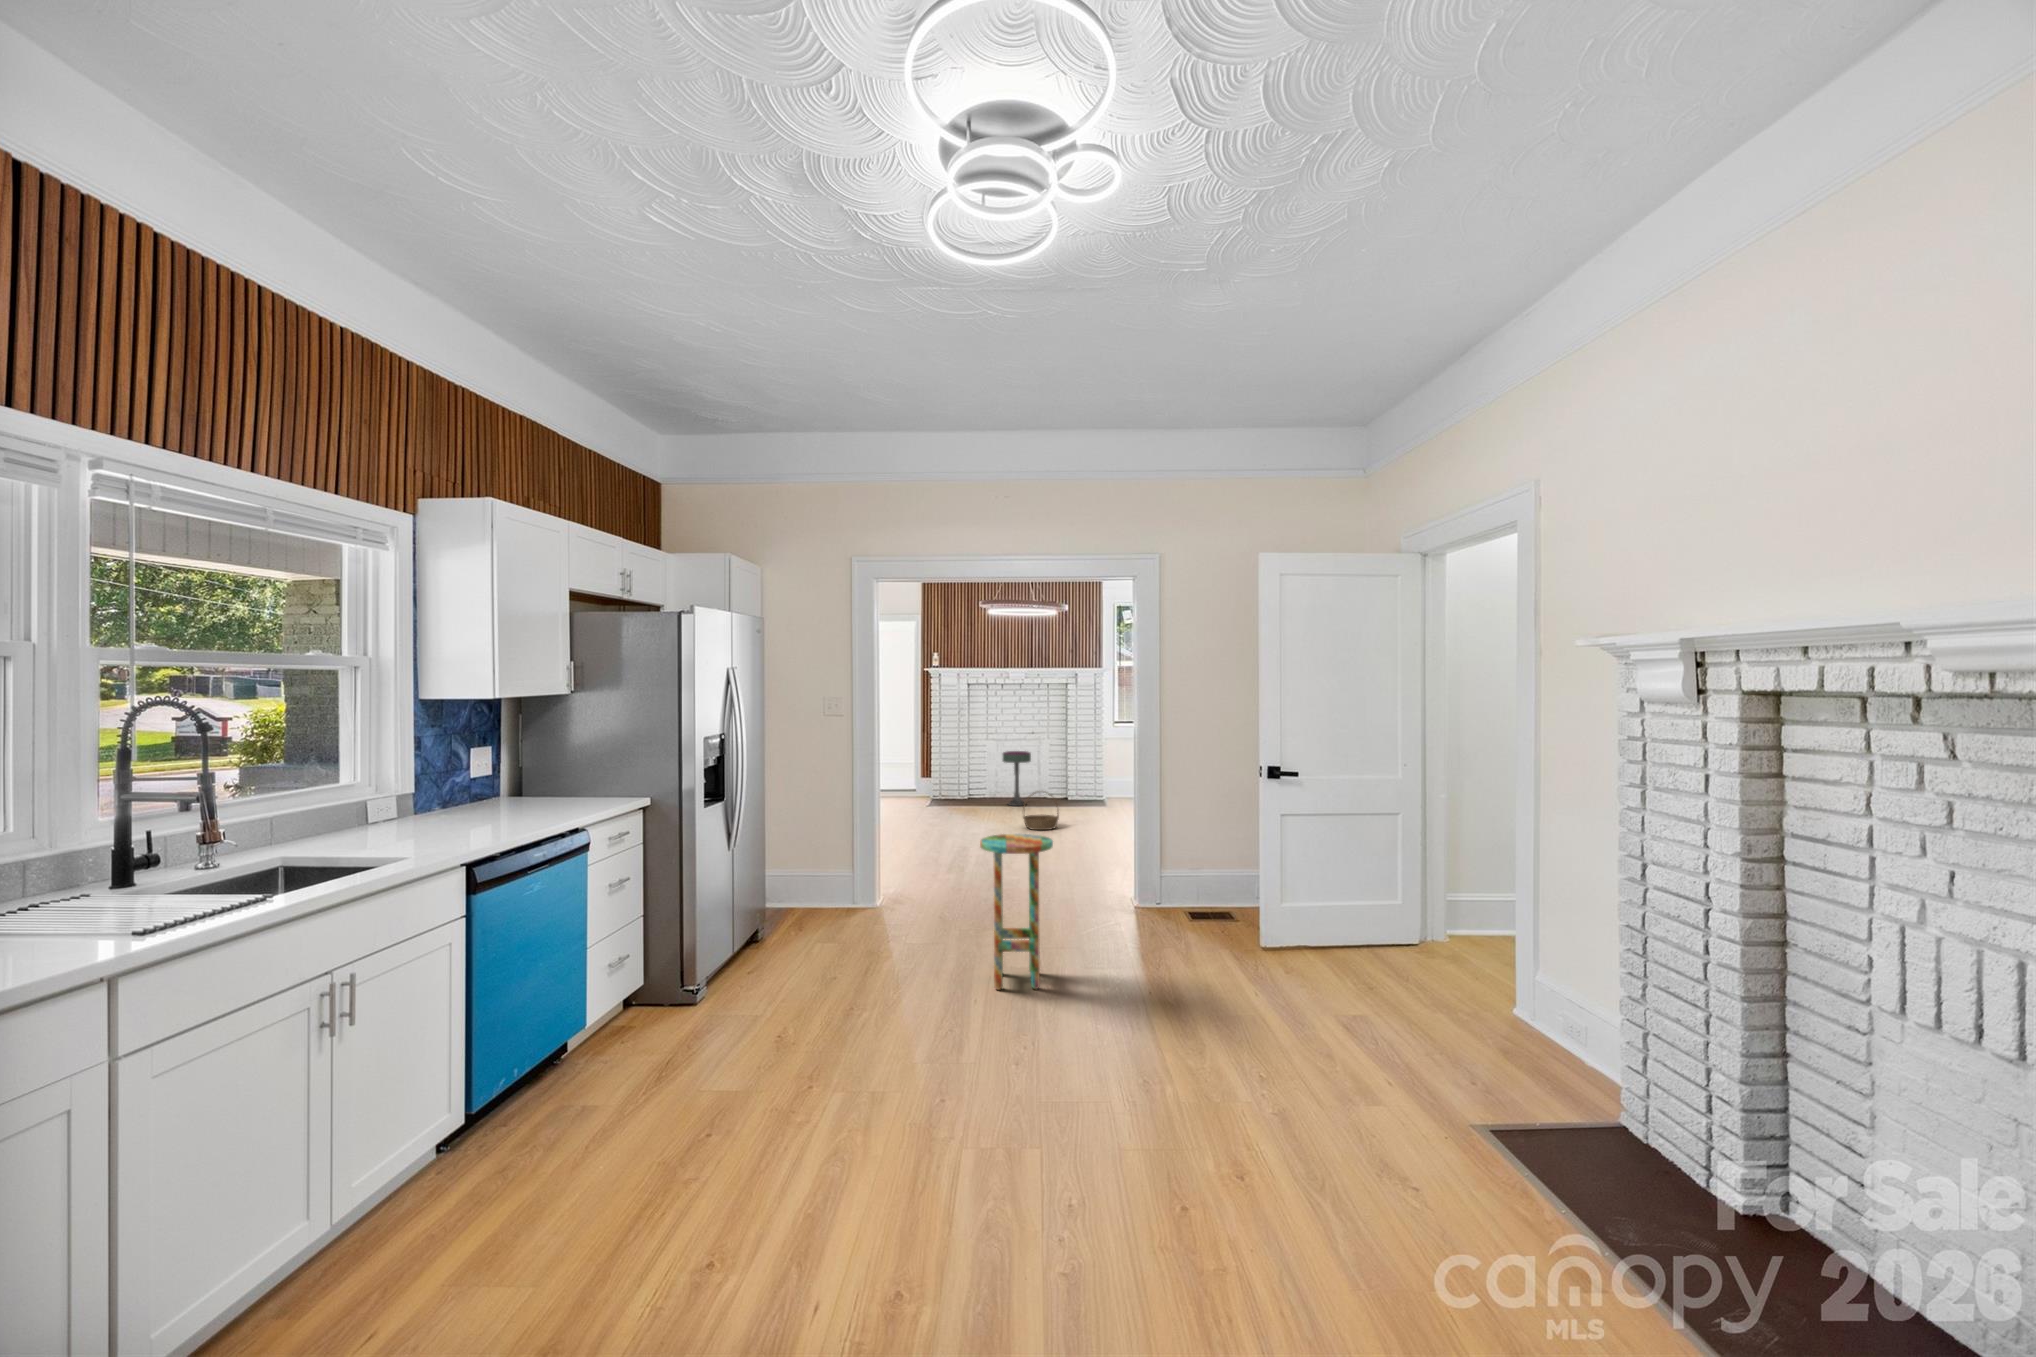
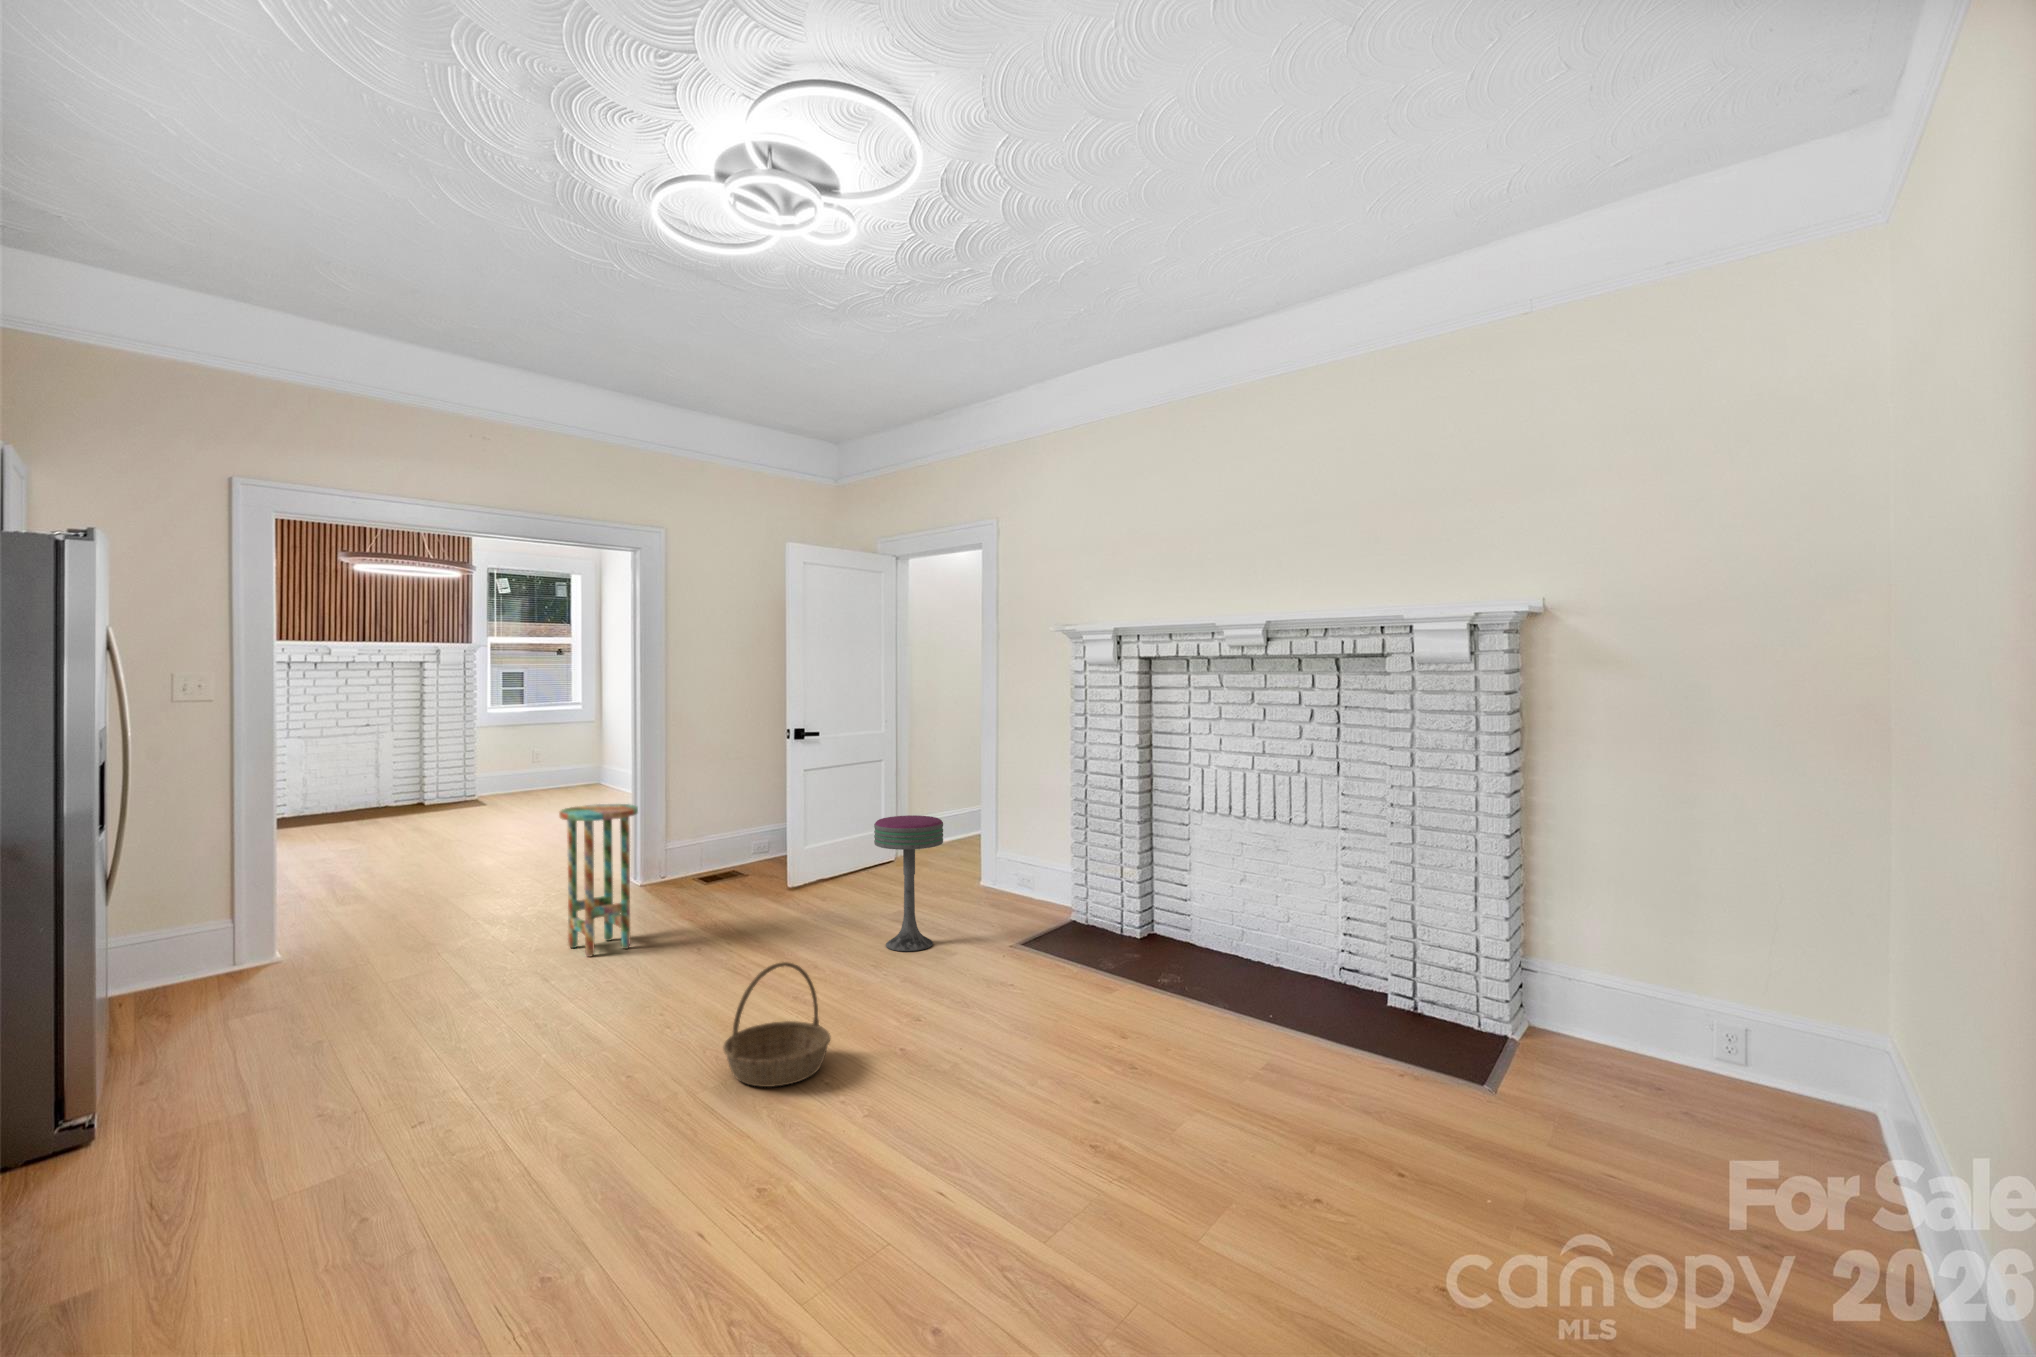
bar stool: present [1003,751,1031,806] -> present [874,815,943,951]
basket: present [1023,794,1059,830] -> present [723,962,831,1087]

